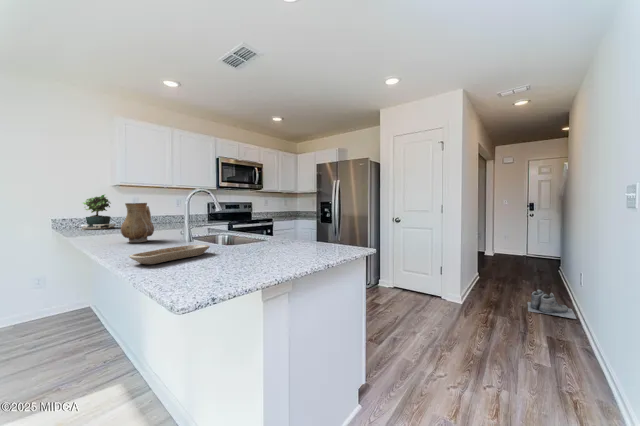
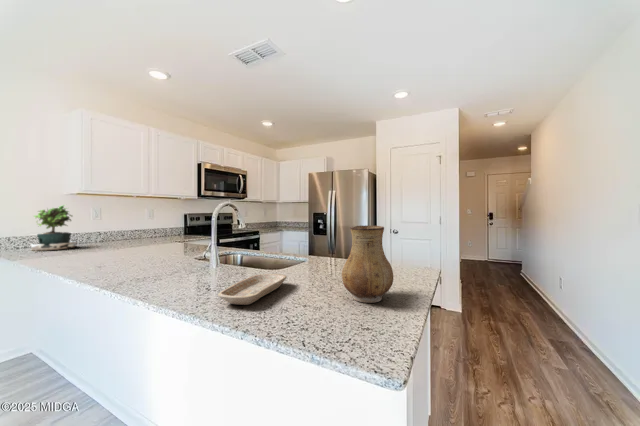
ceramic pitcher: present [121,203,154,243] -> present [342,225,393,303]
boots: present [528,289,576,319] -> none [515,297,562,323]

